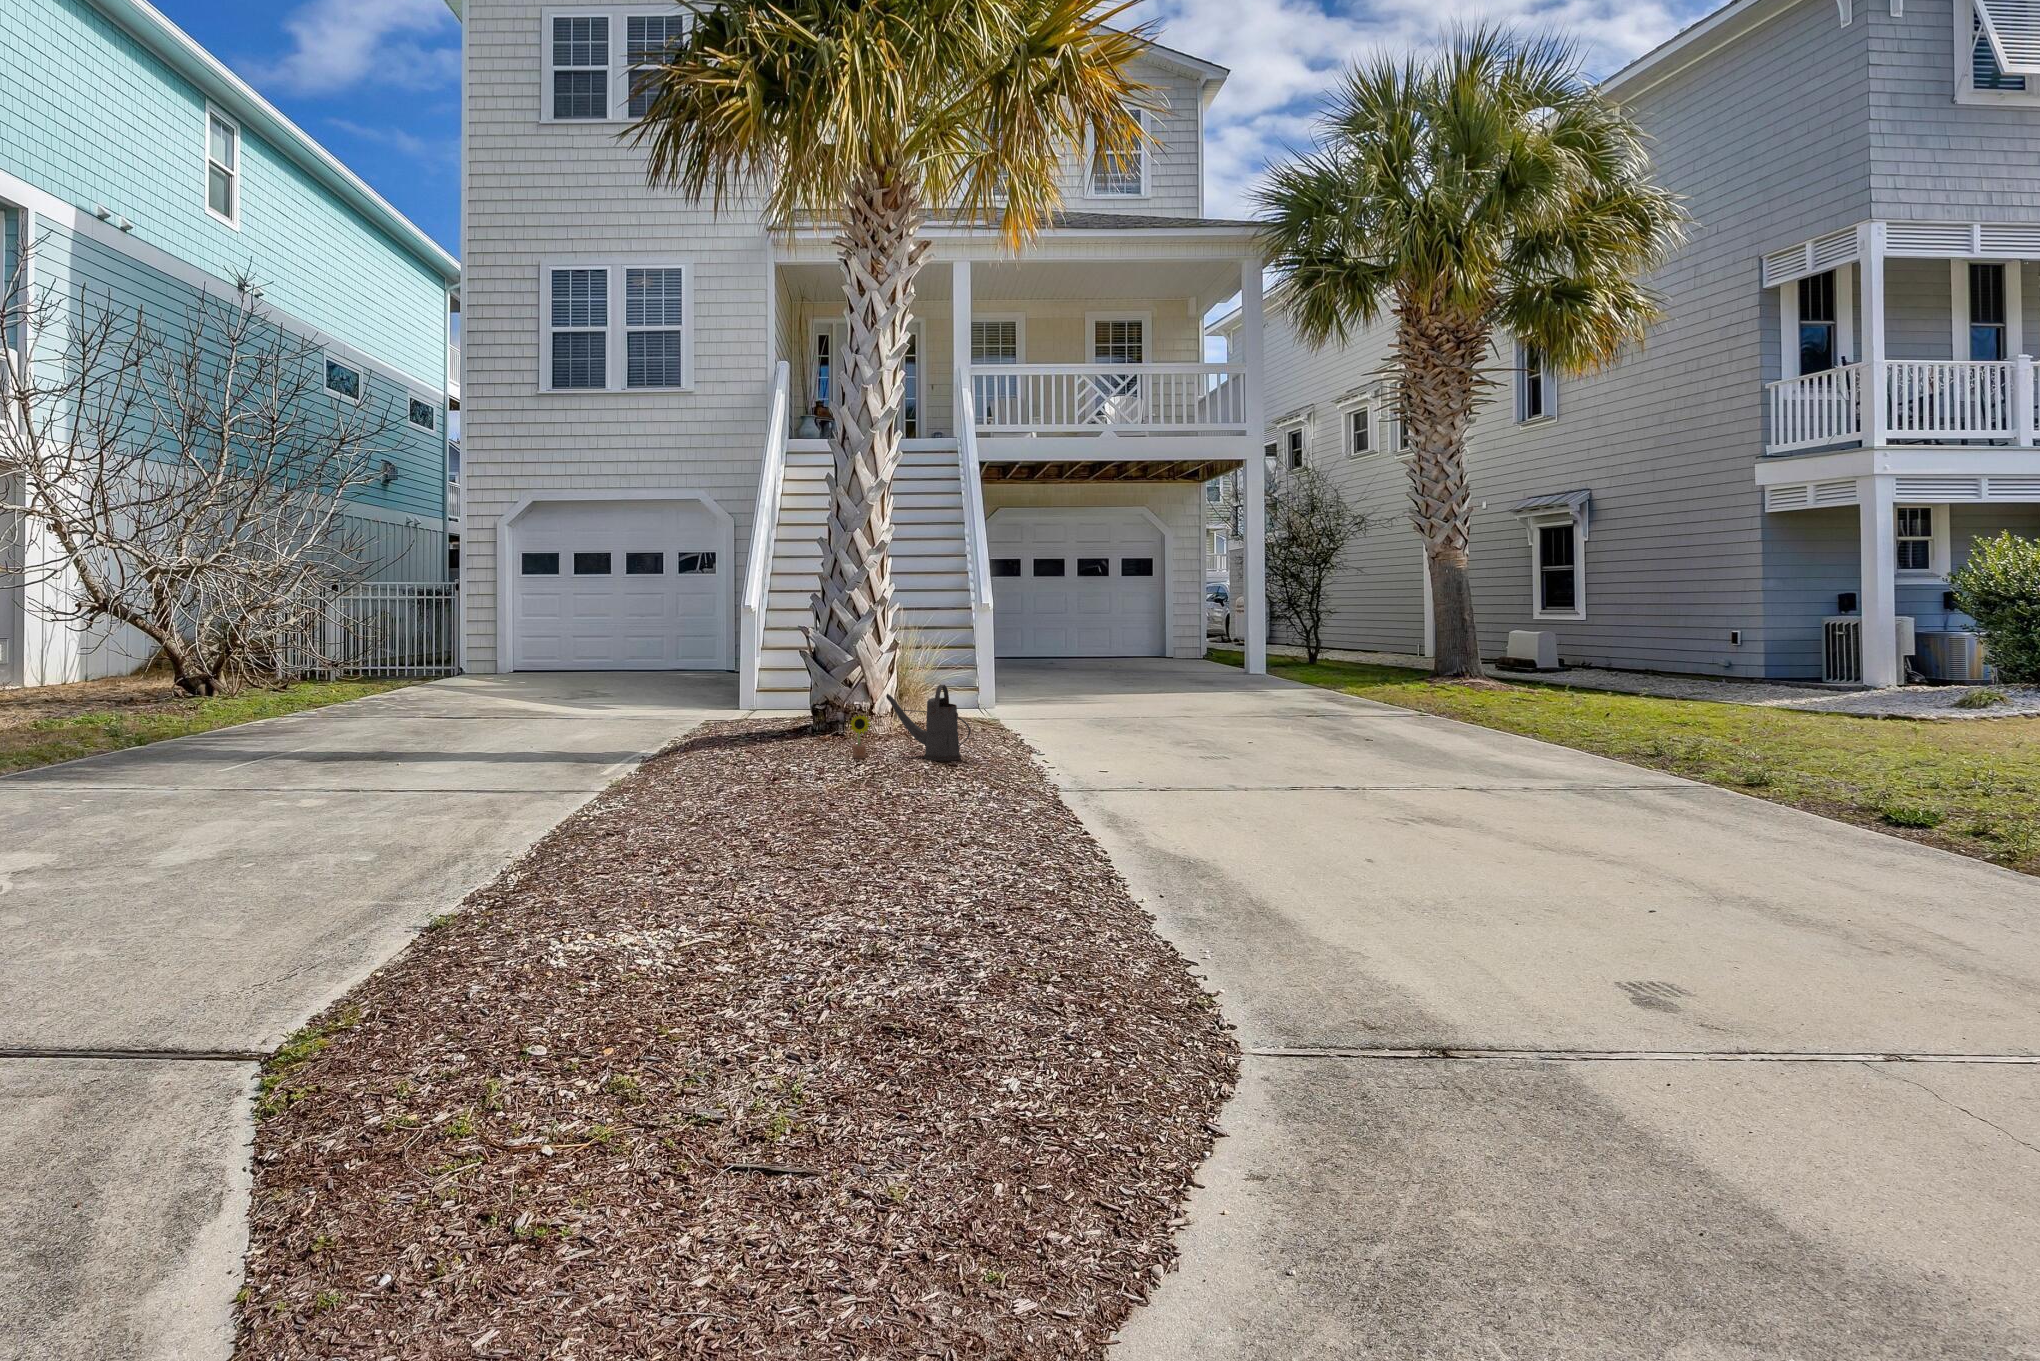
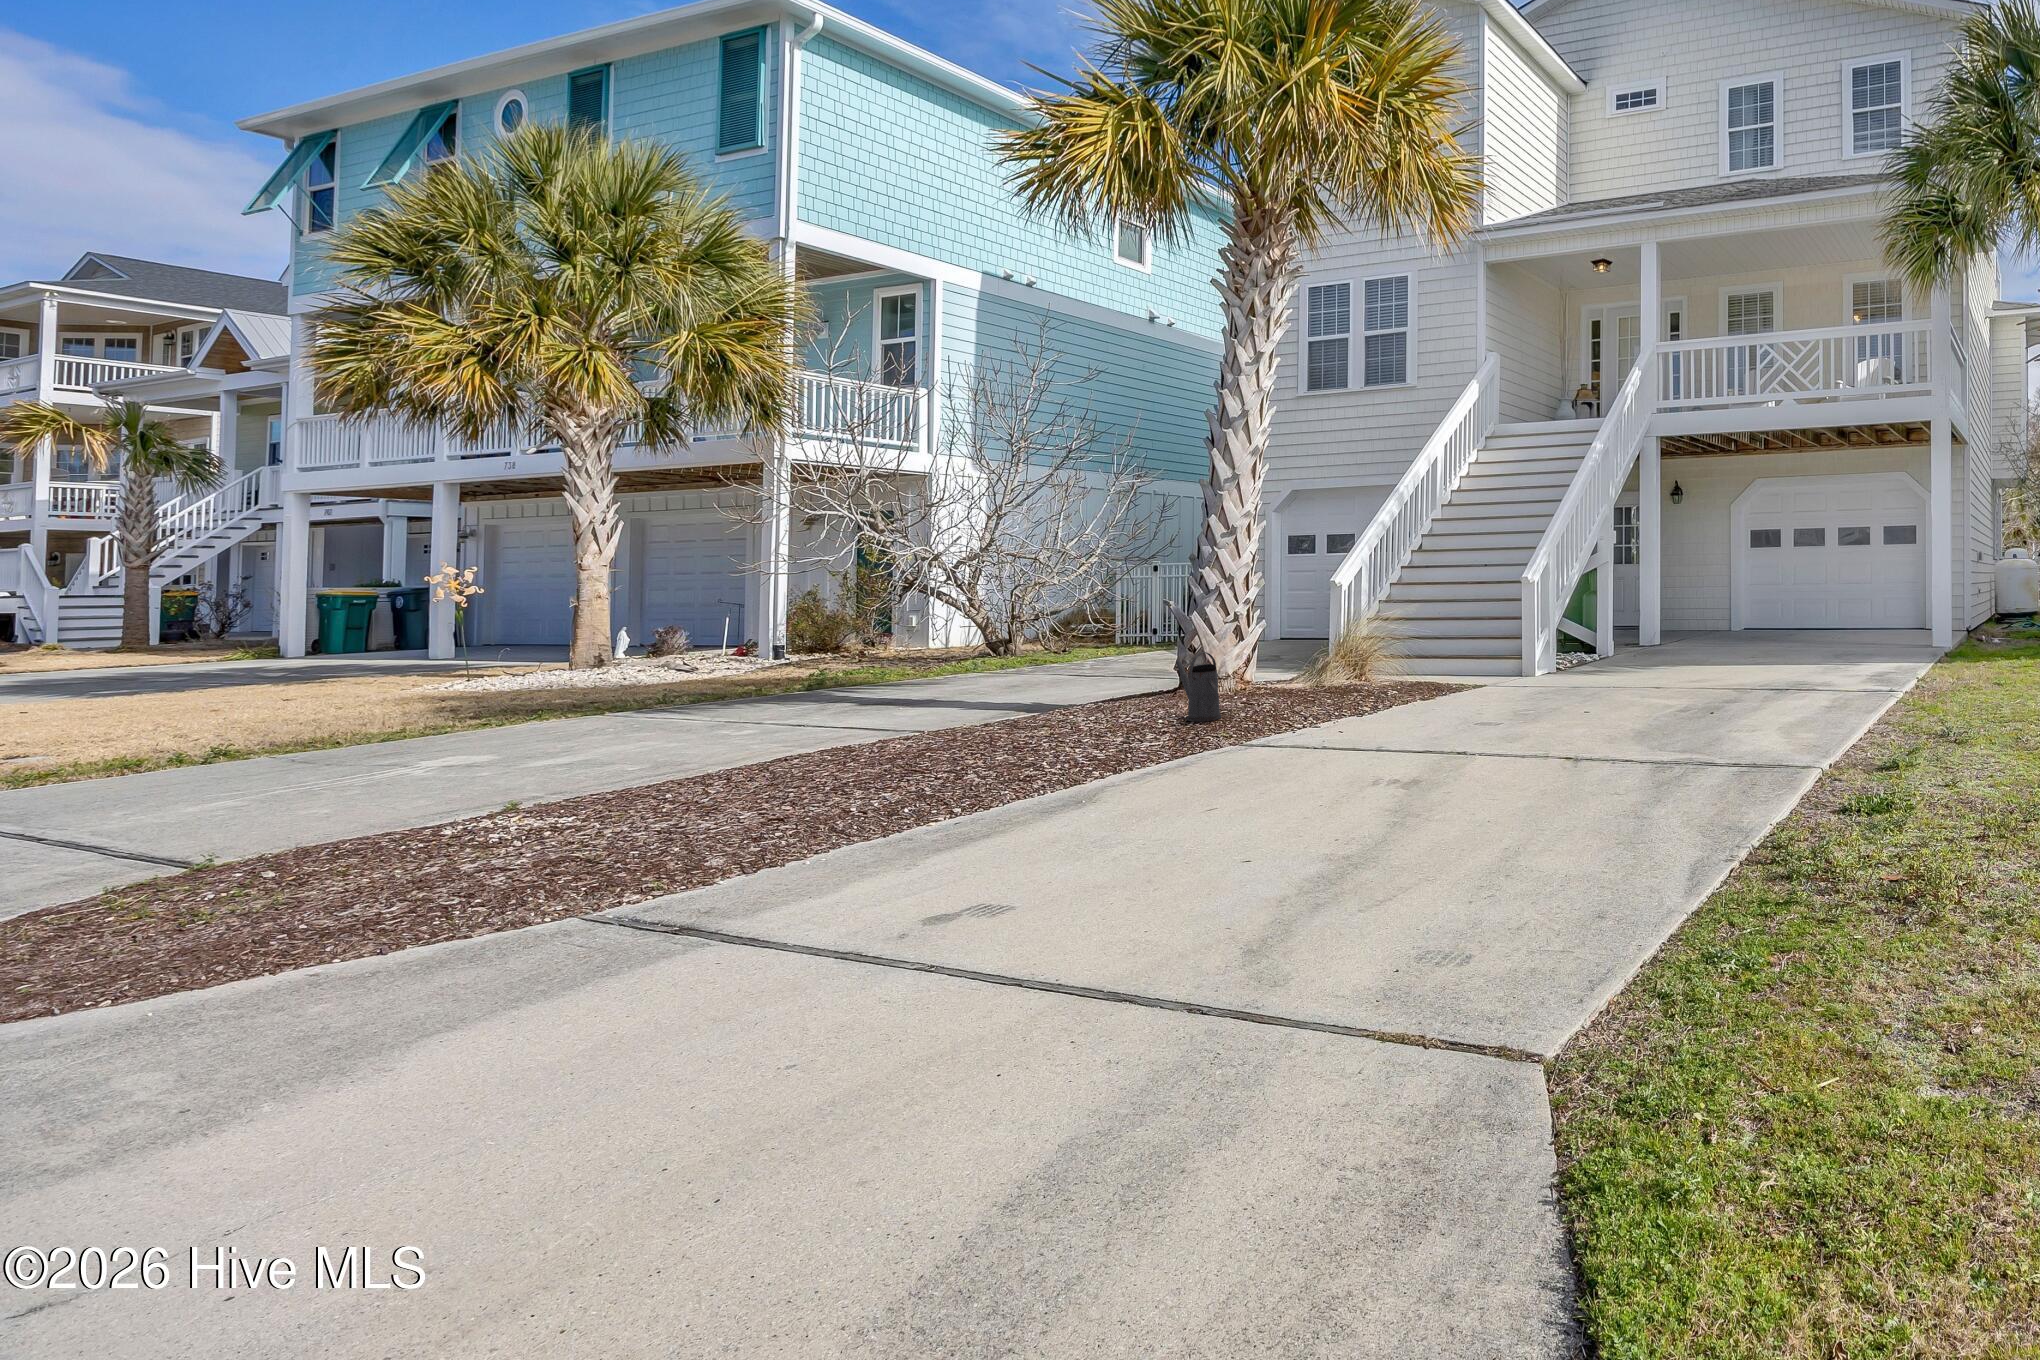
decorative plant: present [850,715,871,759] -> none [1128,677,1149,717]

